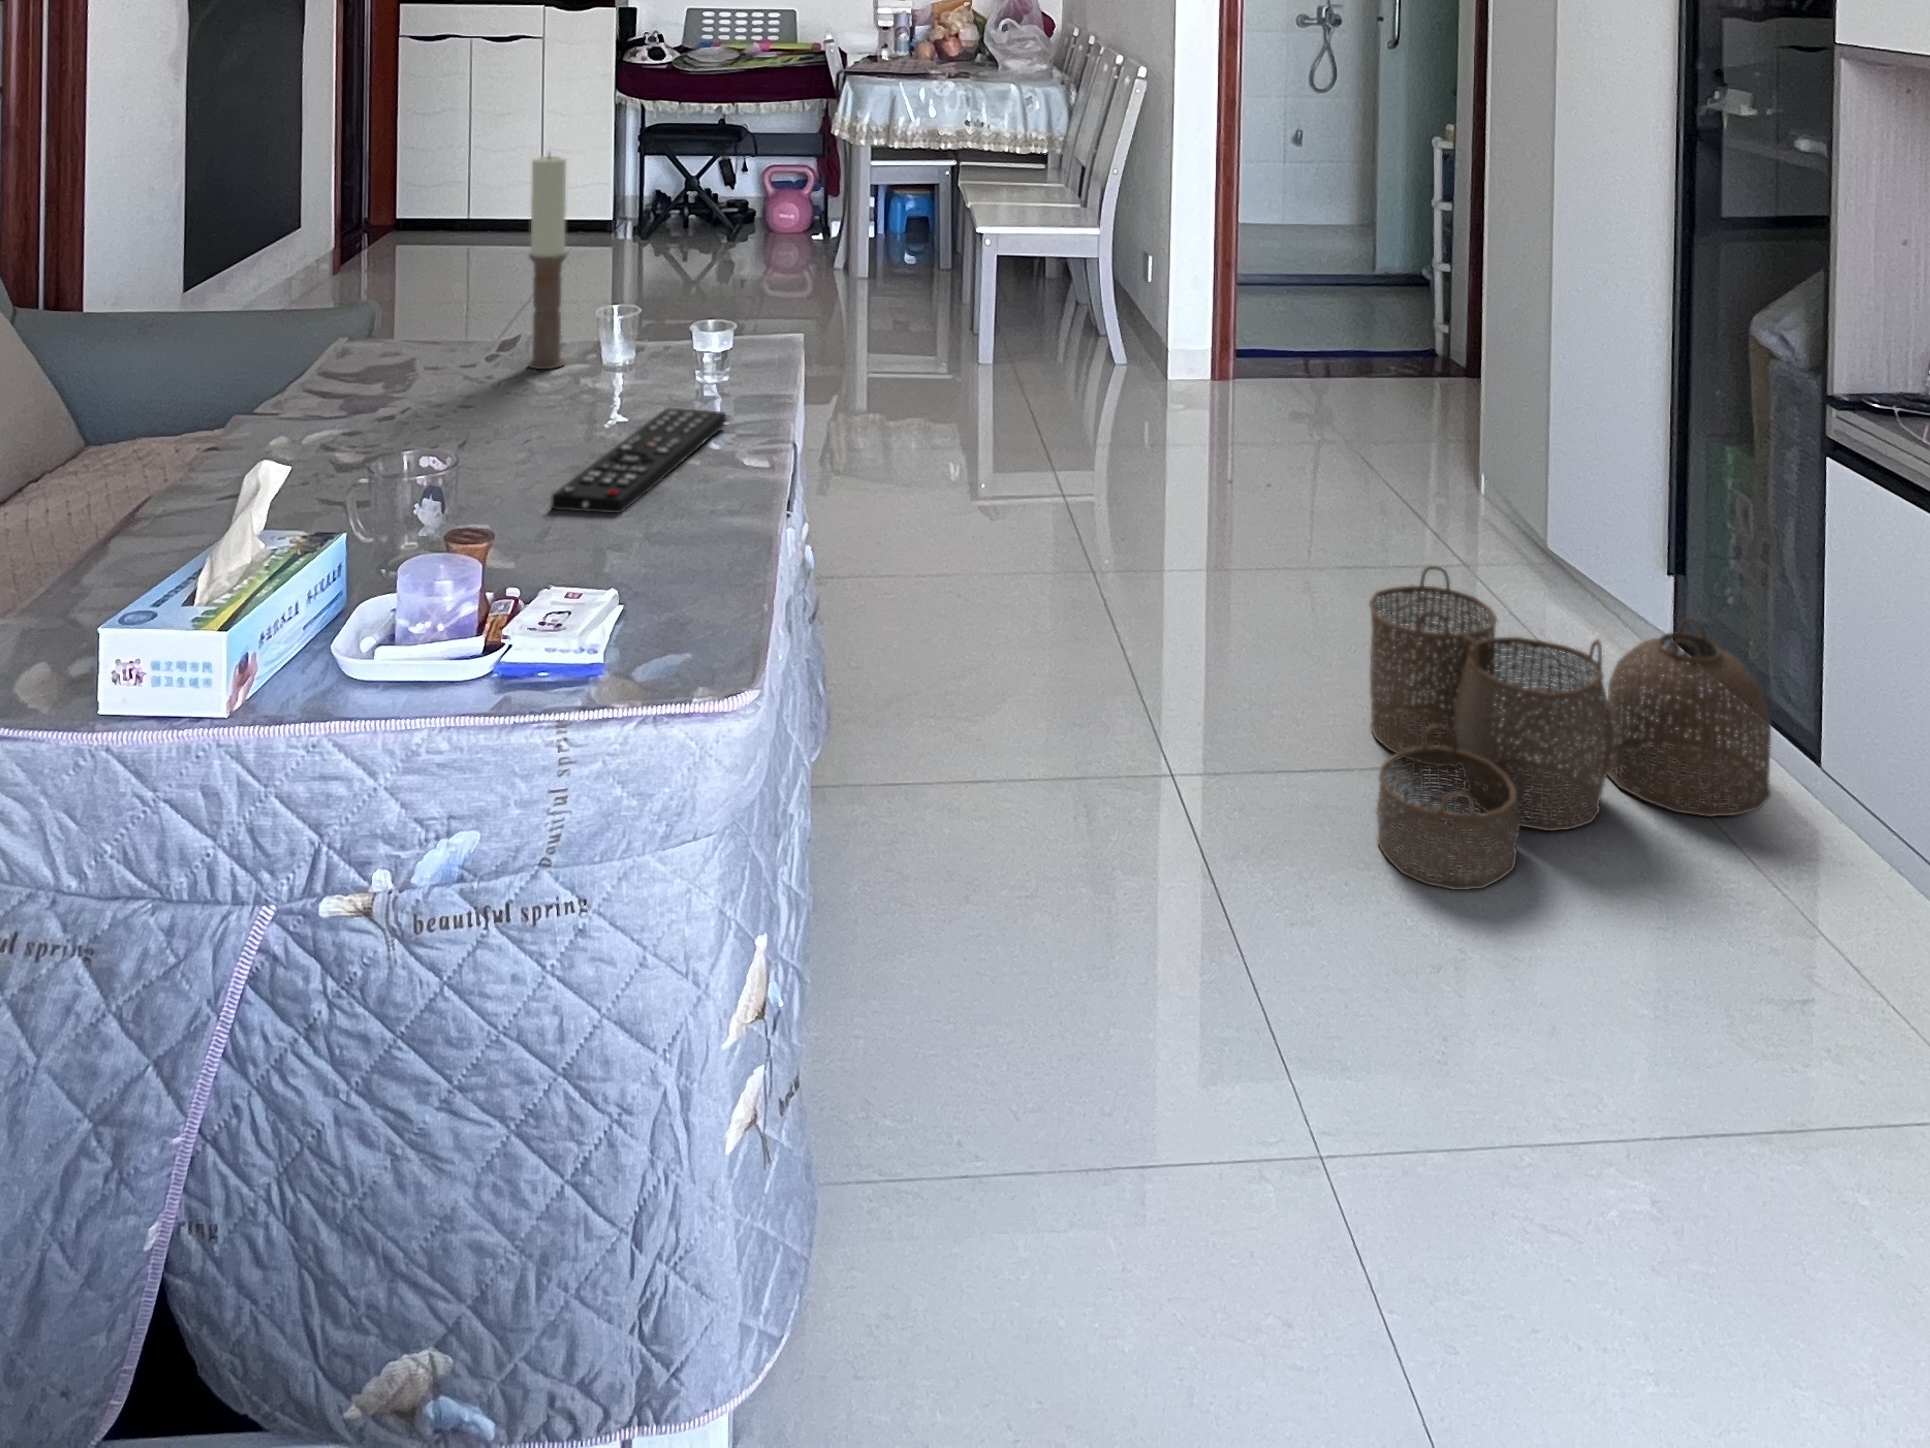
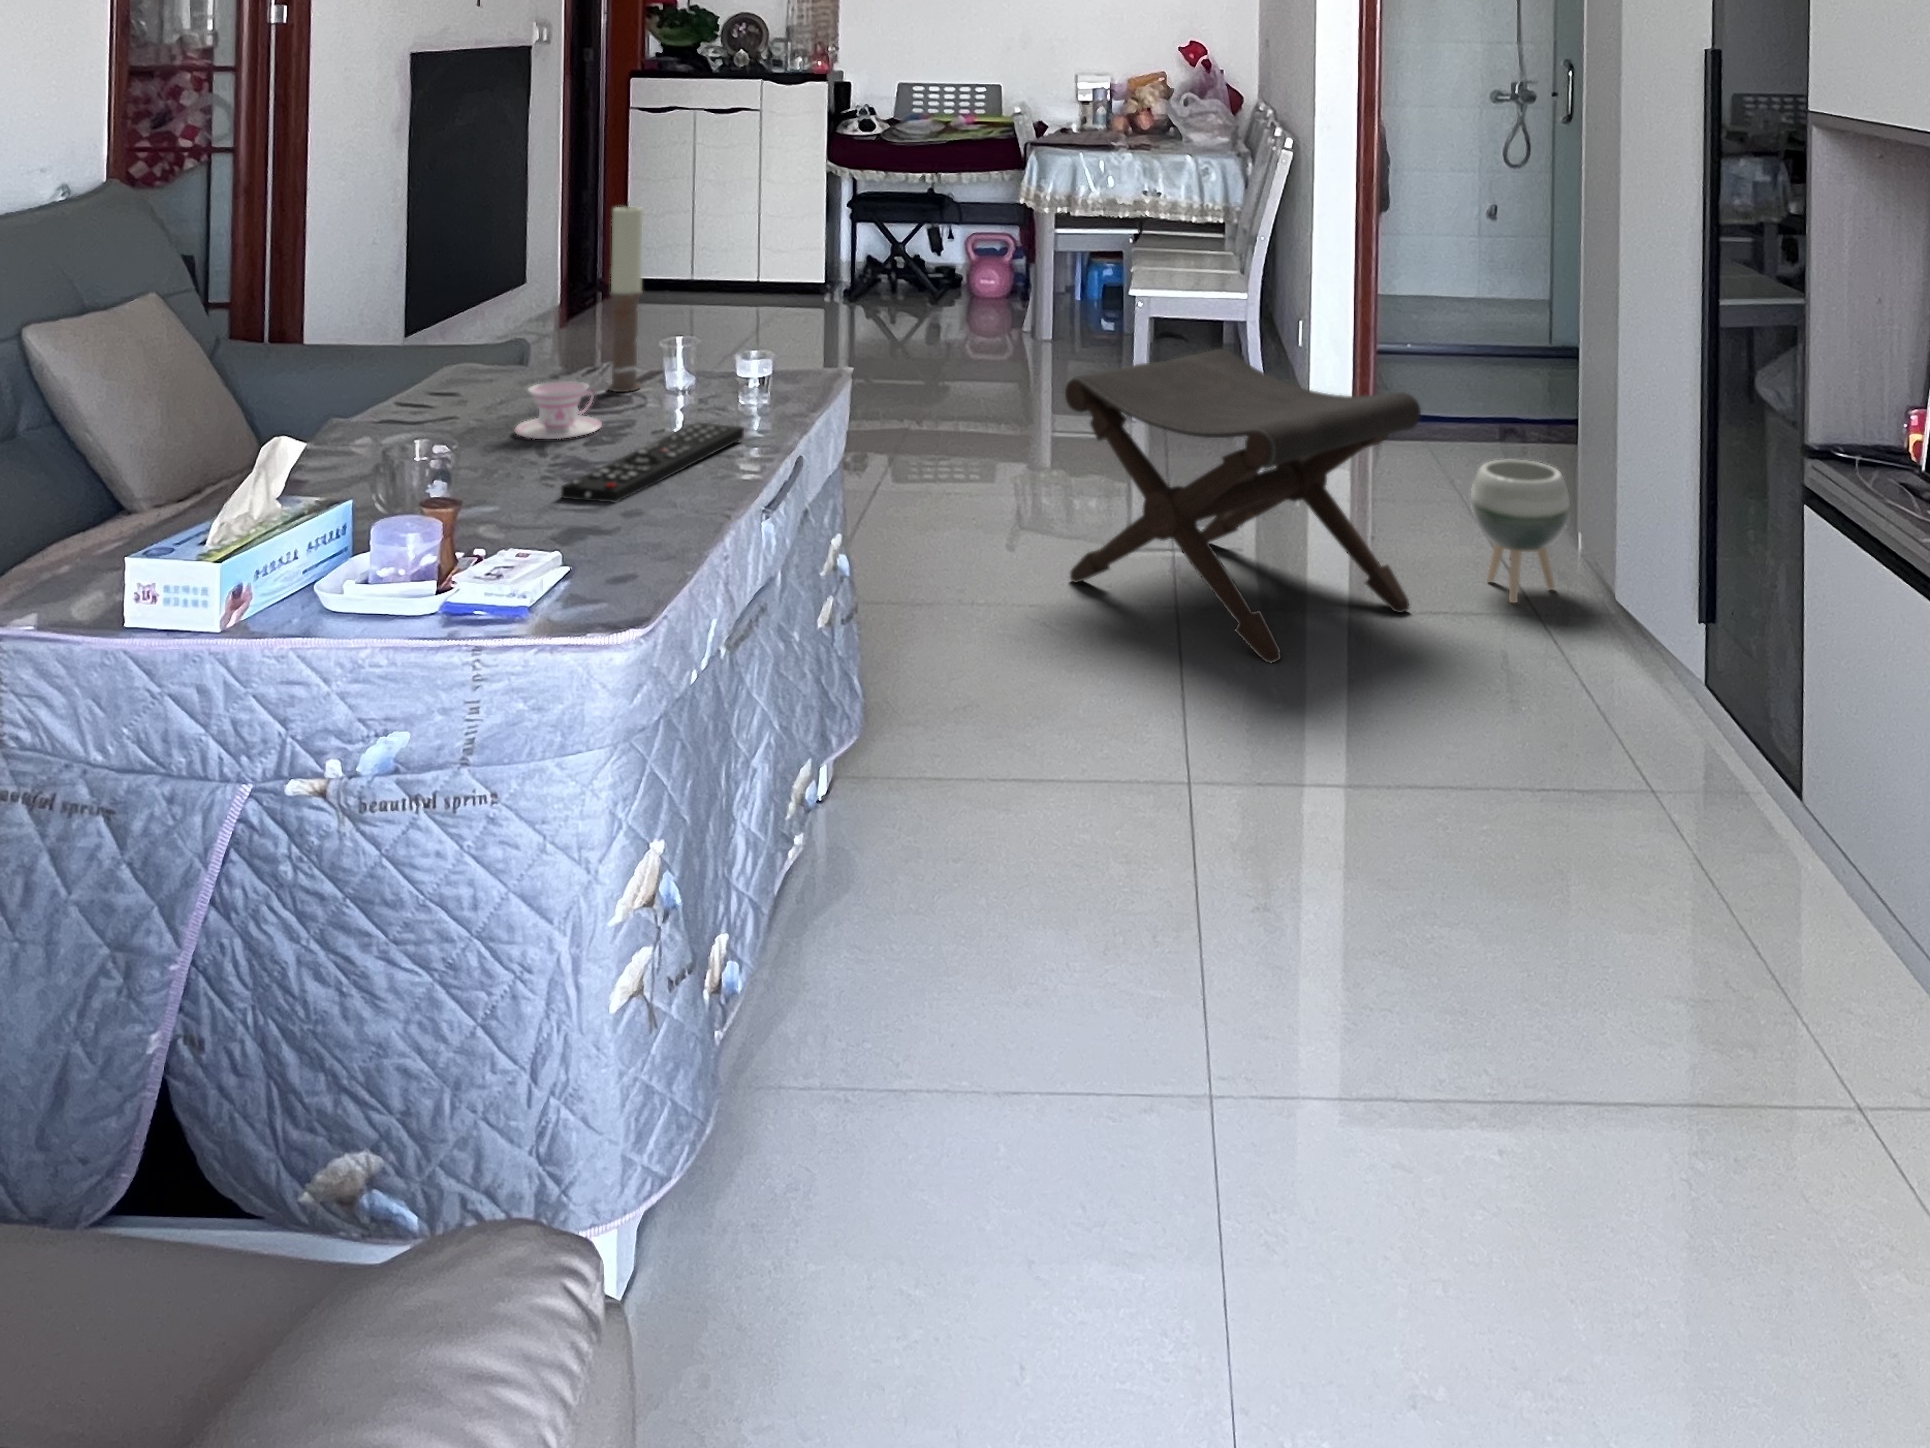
footstool: none [965,293,1352,637] -> present [1065,349,1421,663]
teacup: none [449,362,549,432] -> present [515,381,602,439]
planter: none [1394,405,1500,558] -> present [1471,460,1570,603]
woven basket: present [1369,566,1771,890] -> none [1360,600,1749,886]

